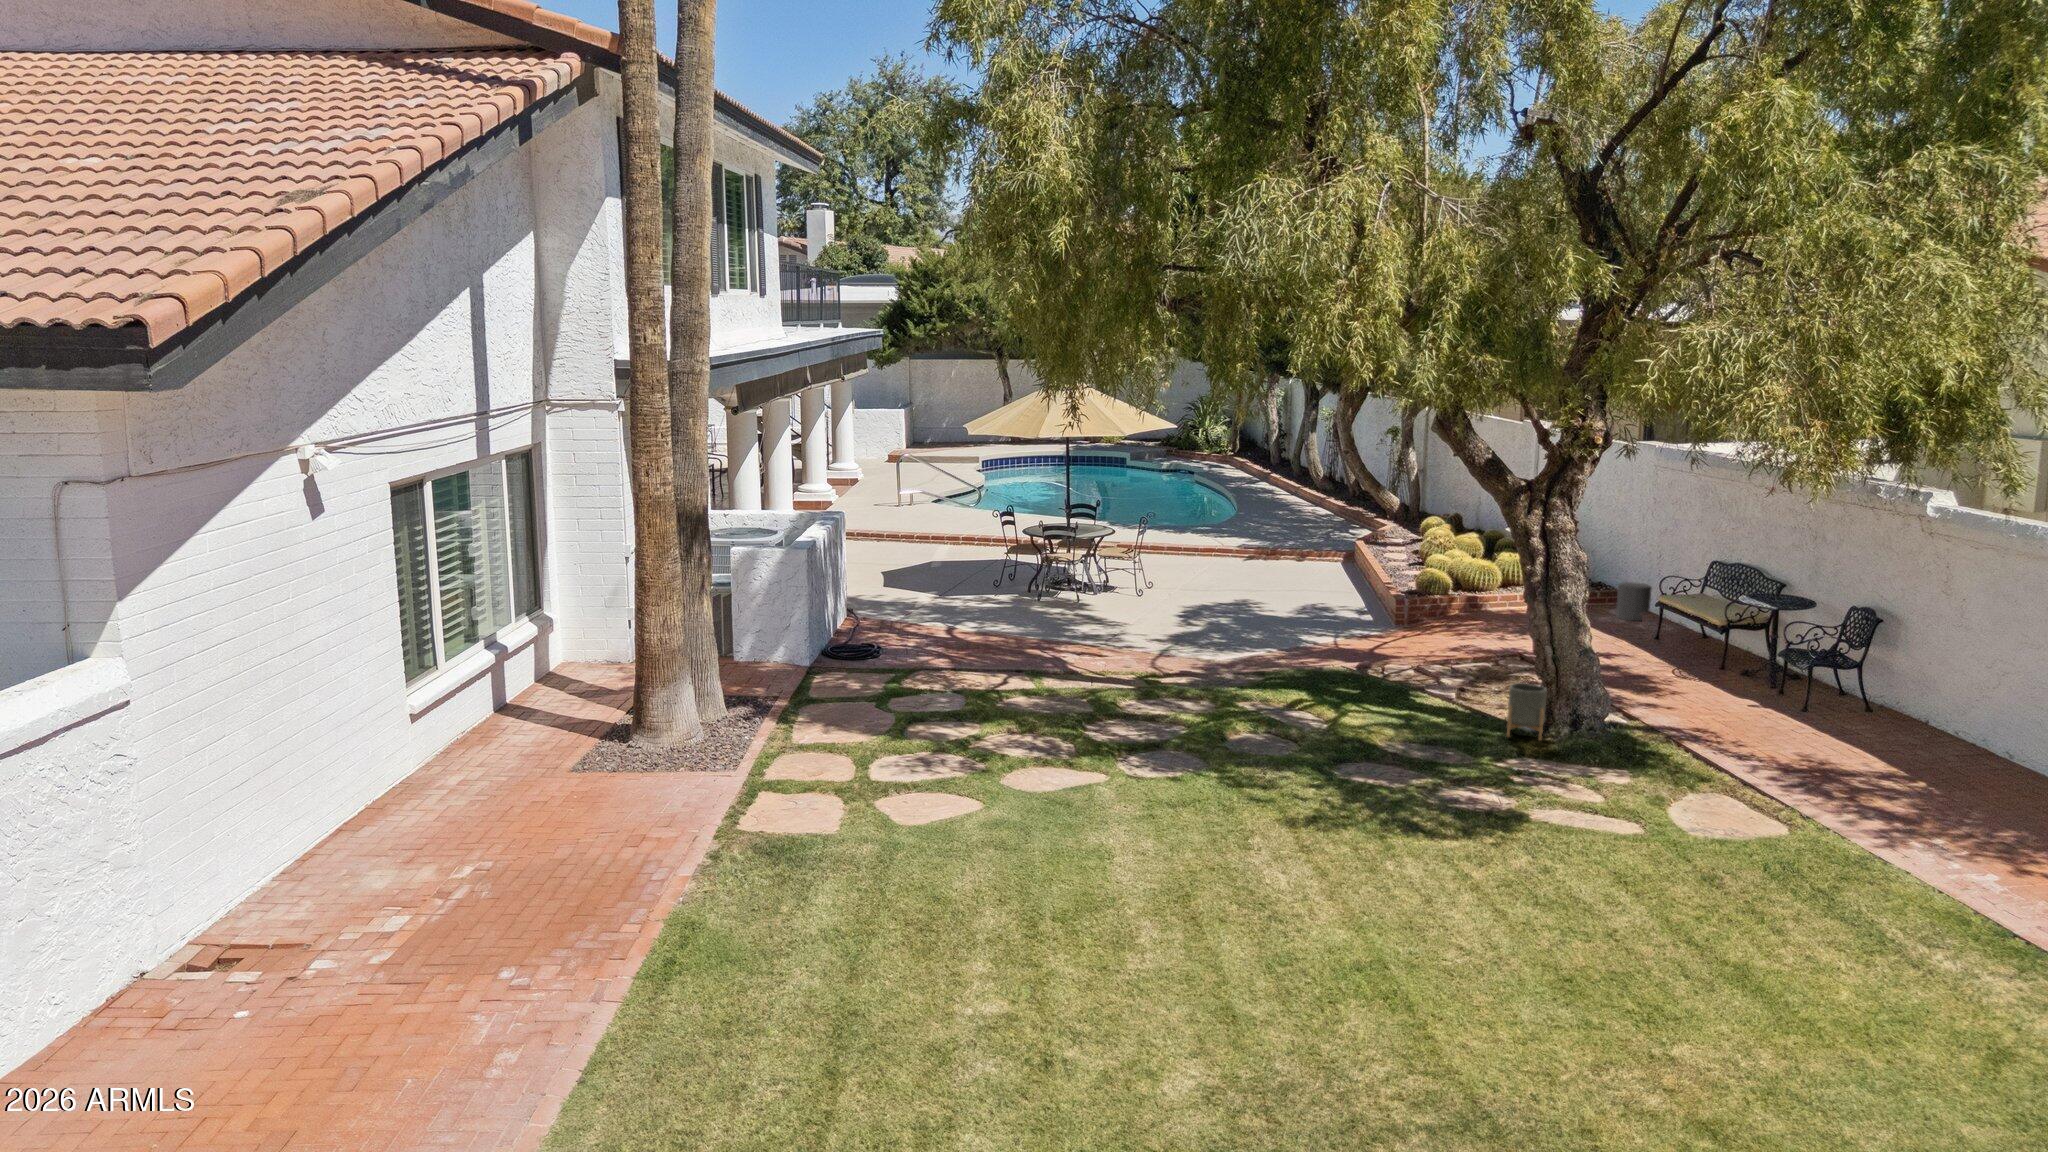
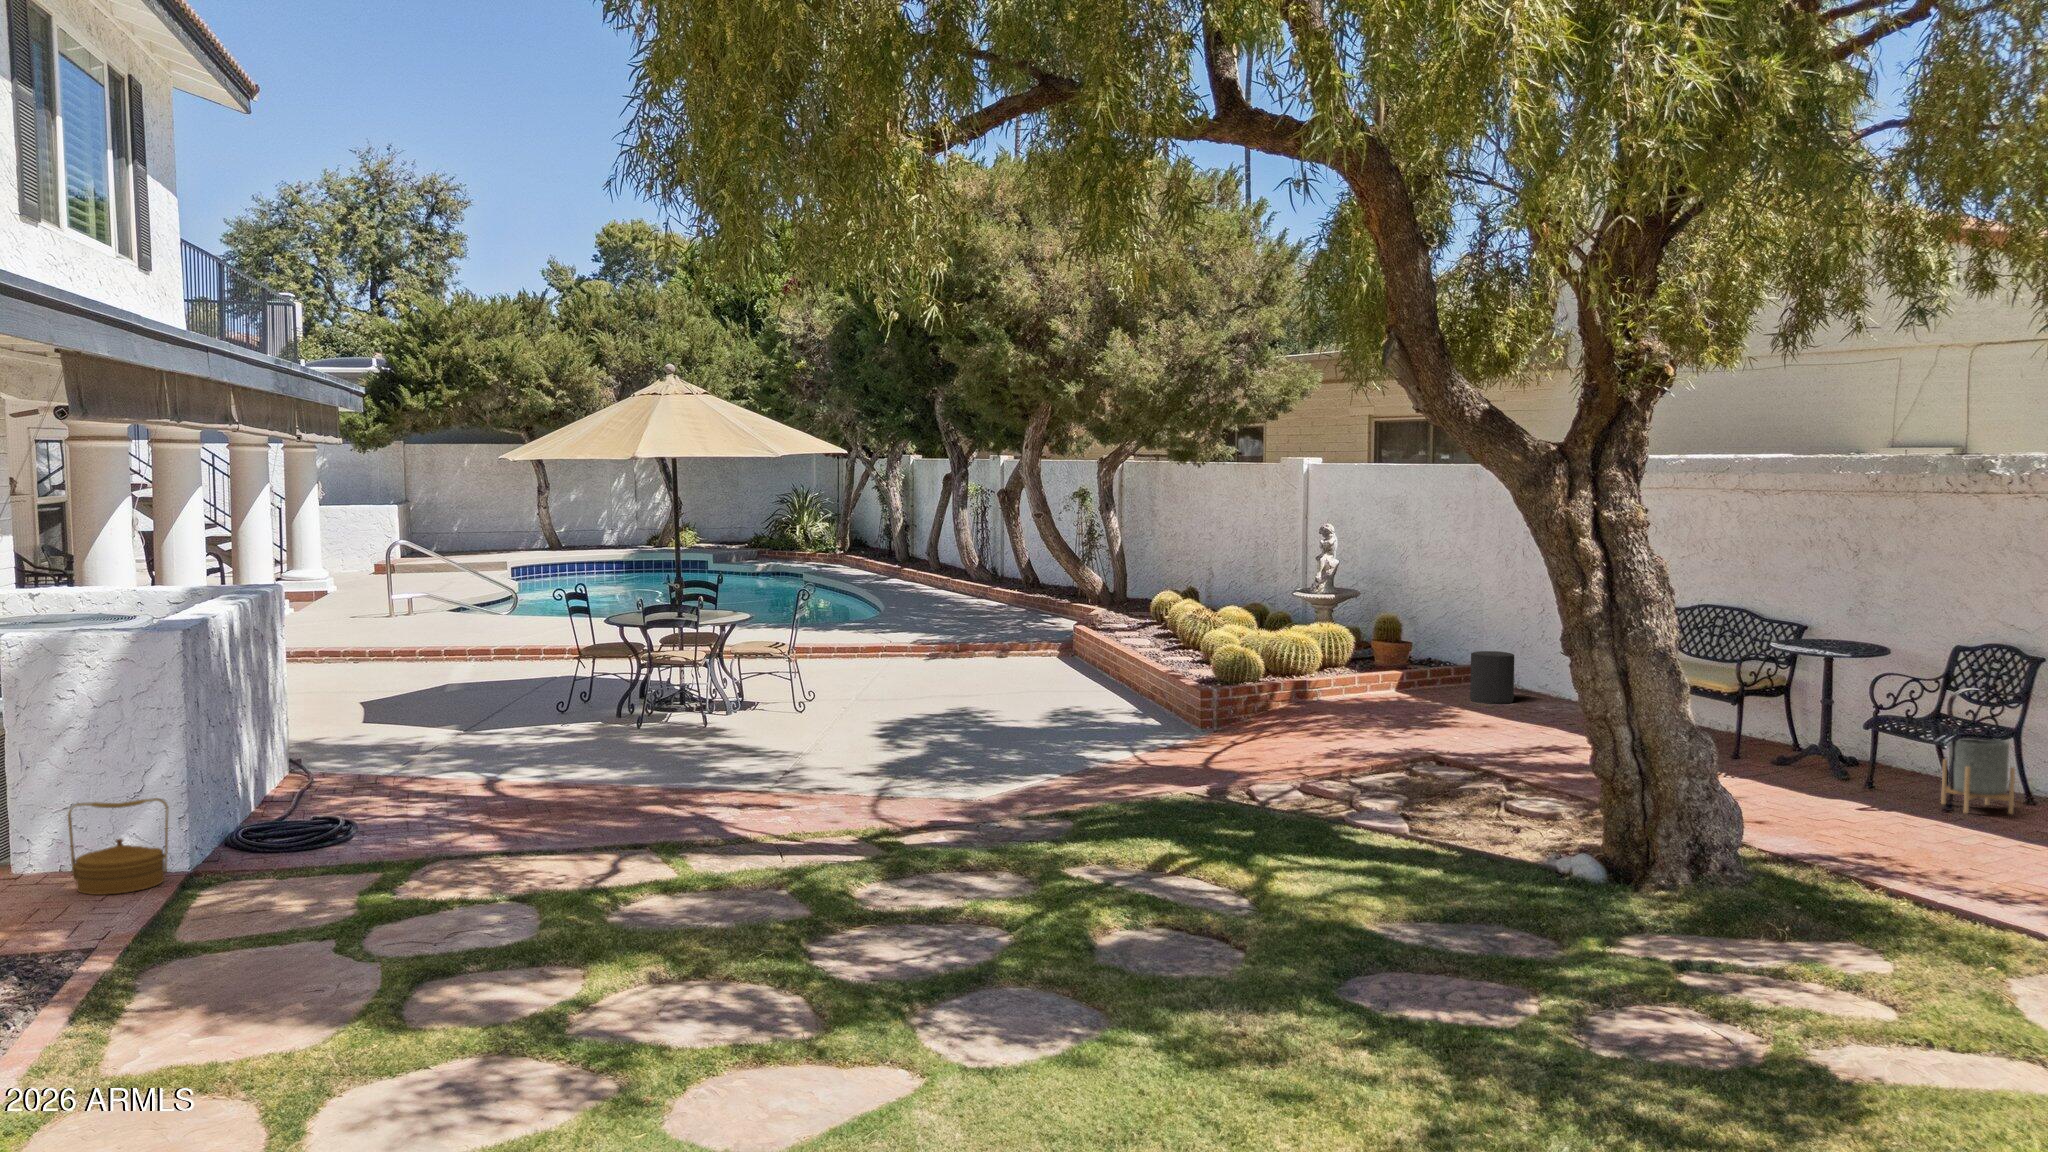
woven basket: none [760,631,801,674] -> present [68,798,168,895]
planter: present [1507,684,1547,740] -> present [1941,739,2015,814]

